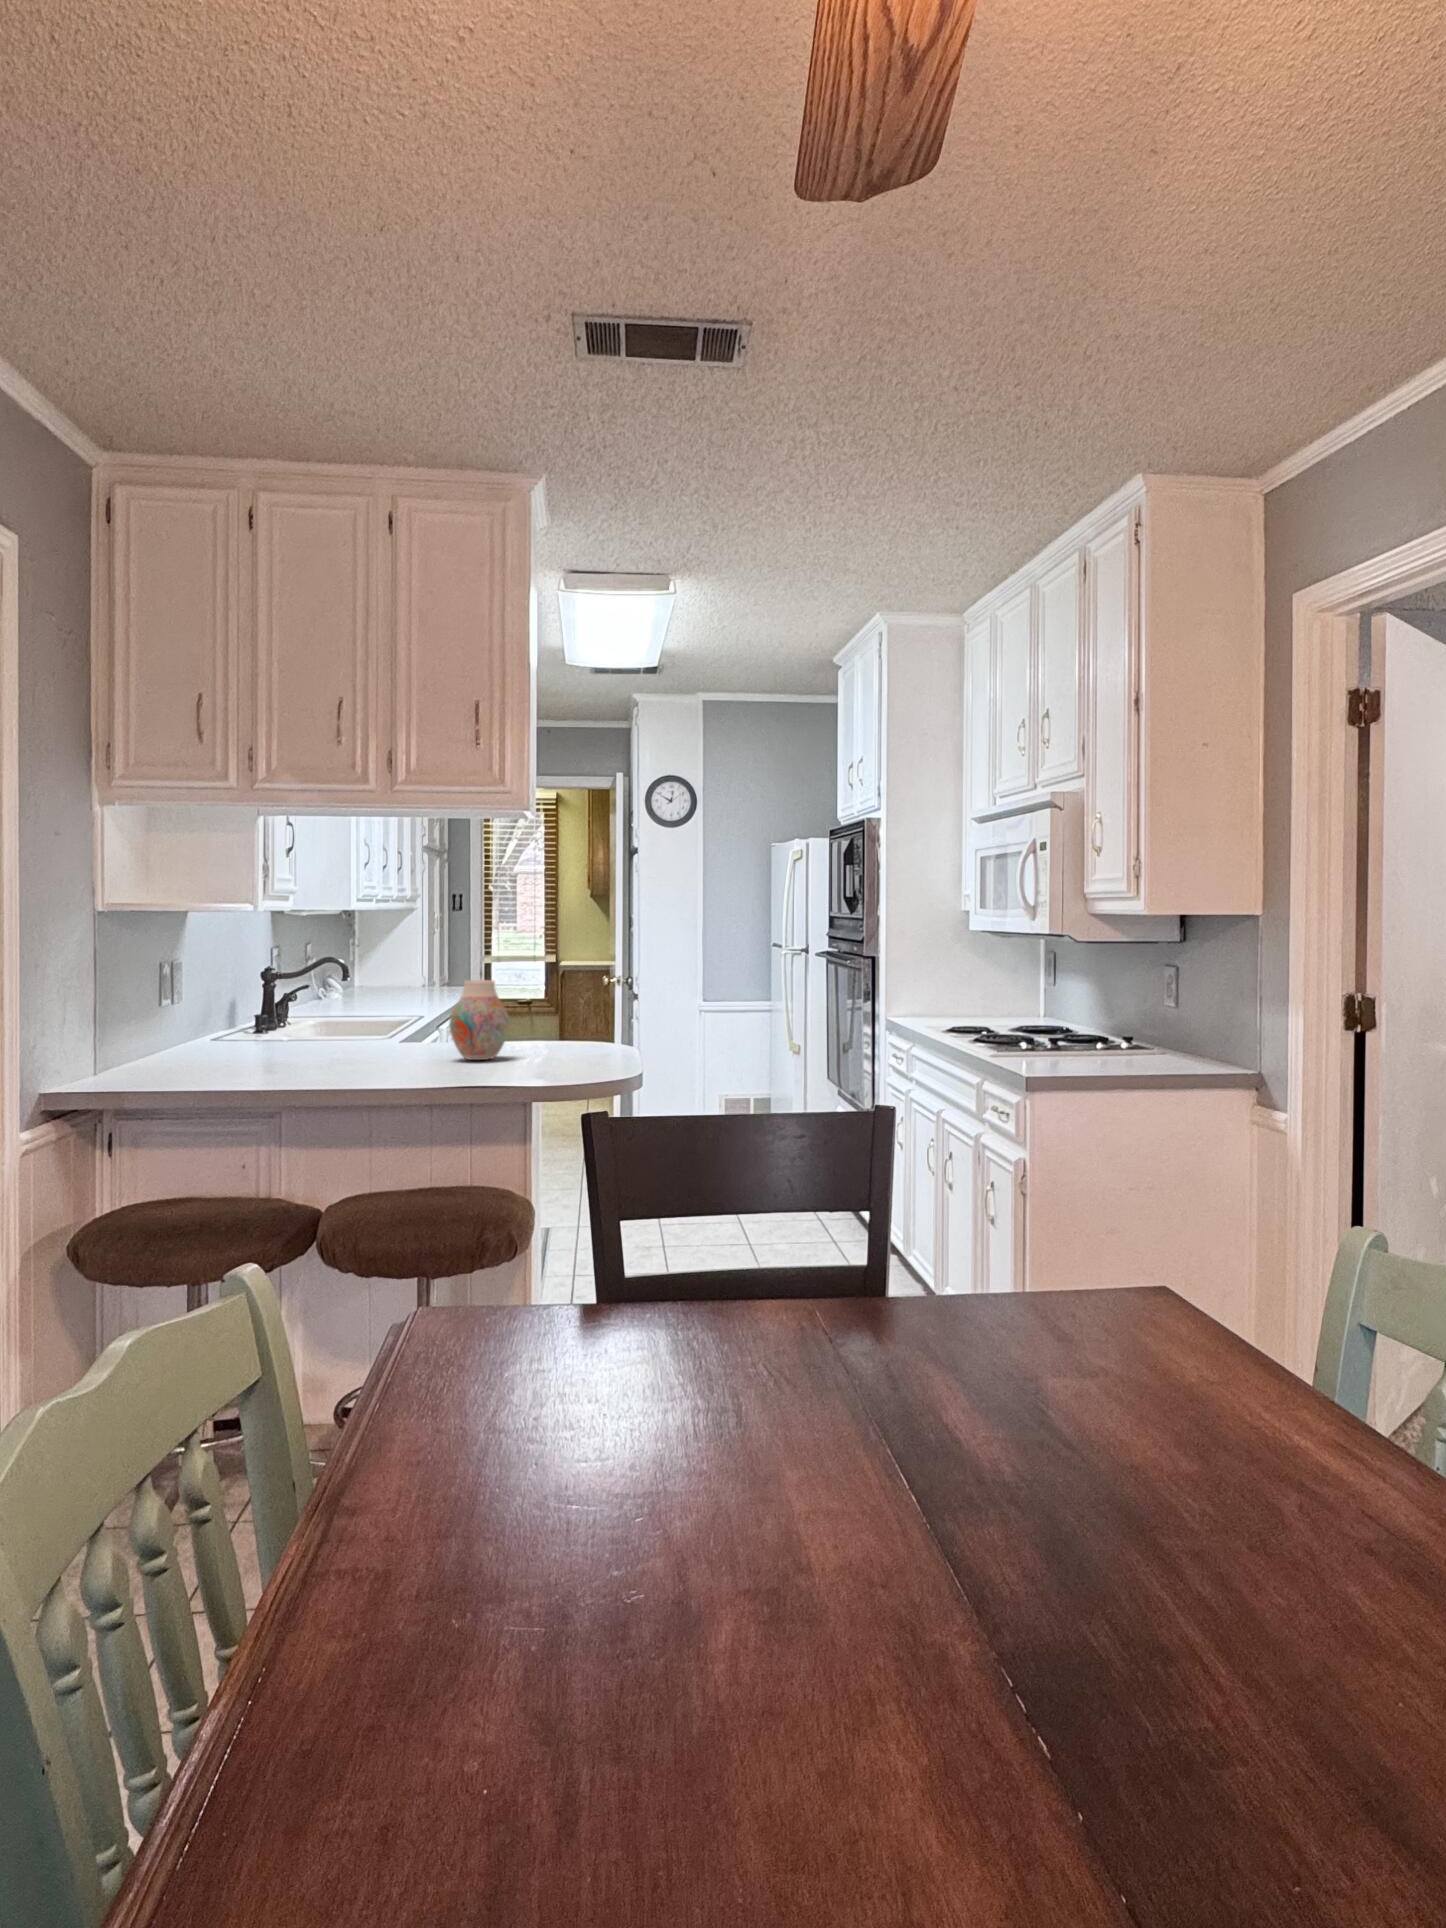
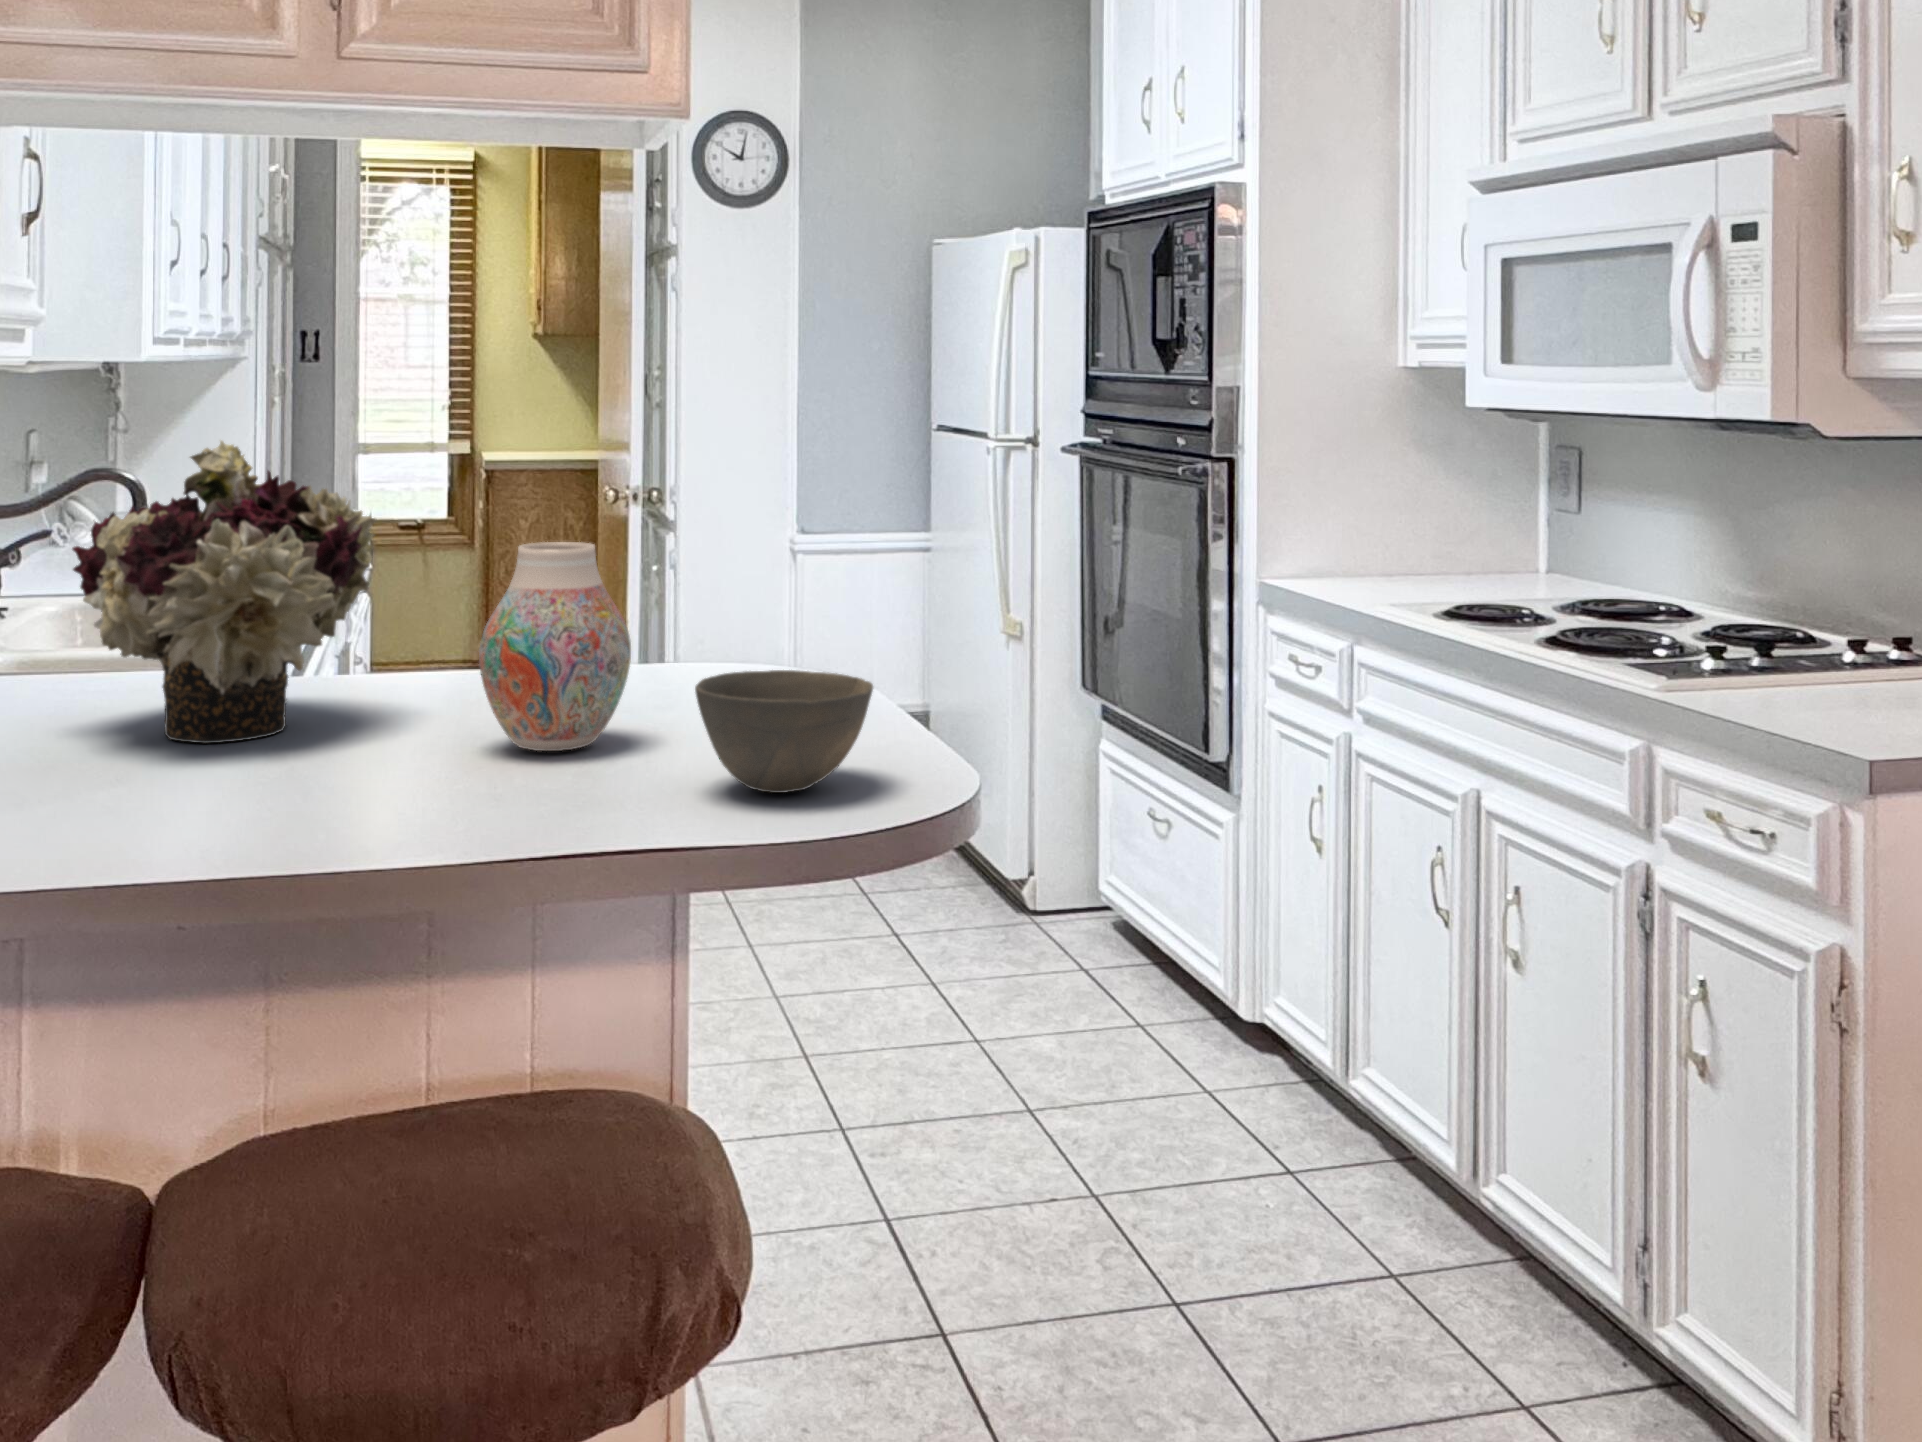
flower arrangement: none [303,940,418,1057] -> present [72,441,376,743]
bowl: none [515,1027,584,1070] -> present [695,670,873,793]

